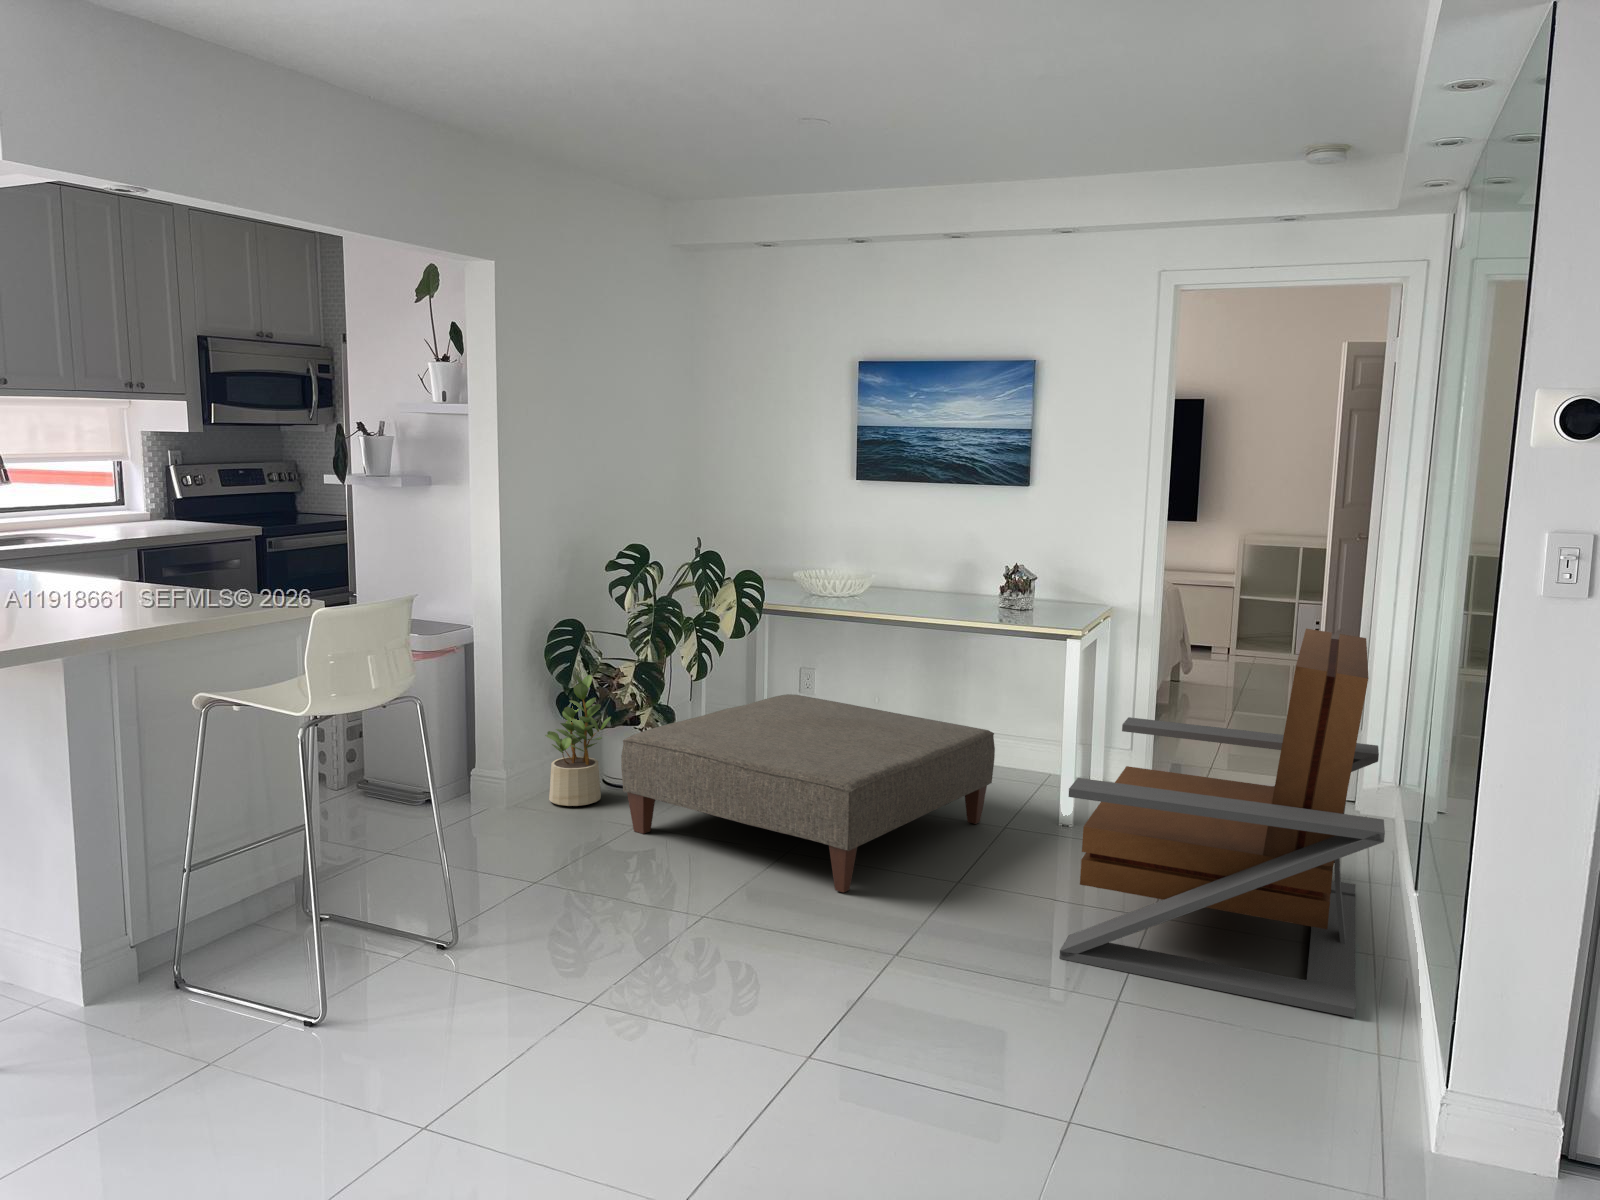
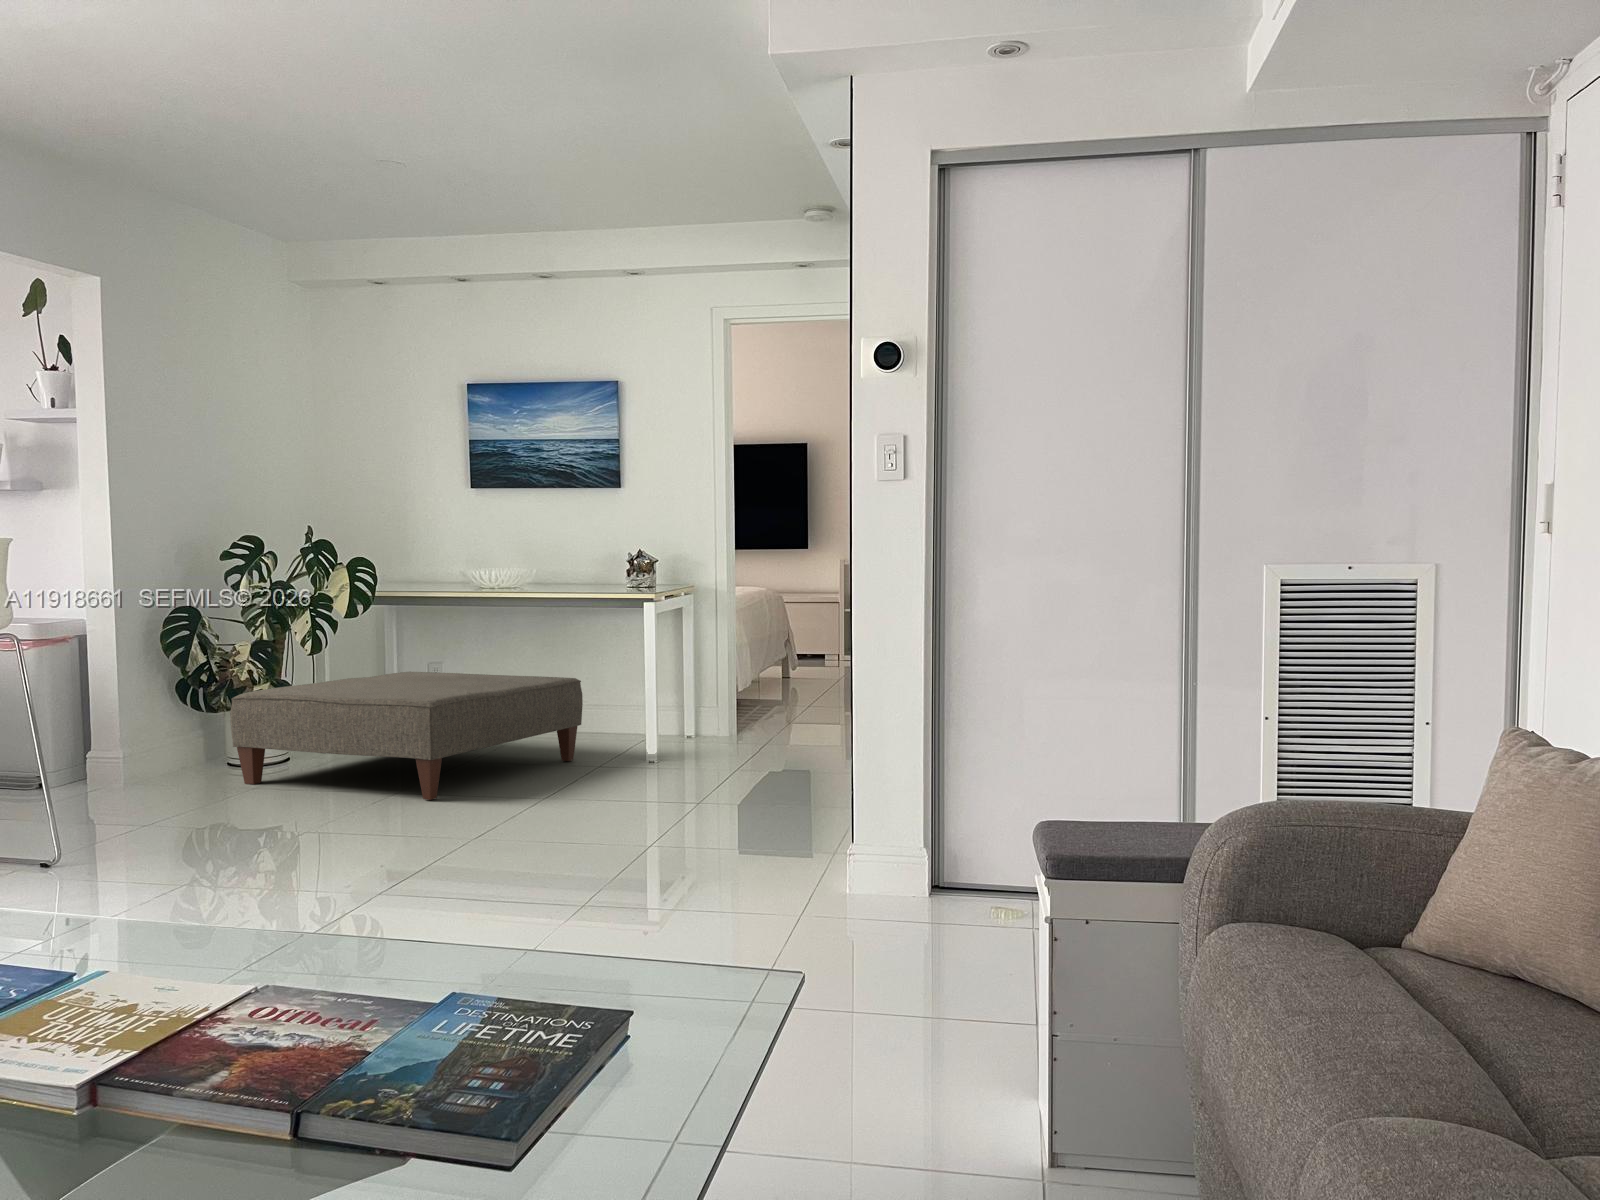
lounge chair: present [1060,629,1385,1018] -> none [601,559,871,825]
potted plant: present [545,674,611,806] -> none [159,652,226,774]

